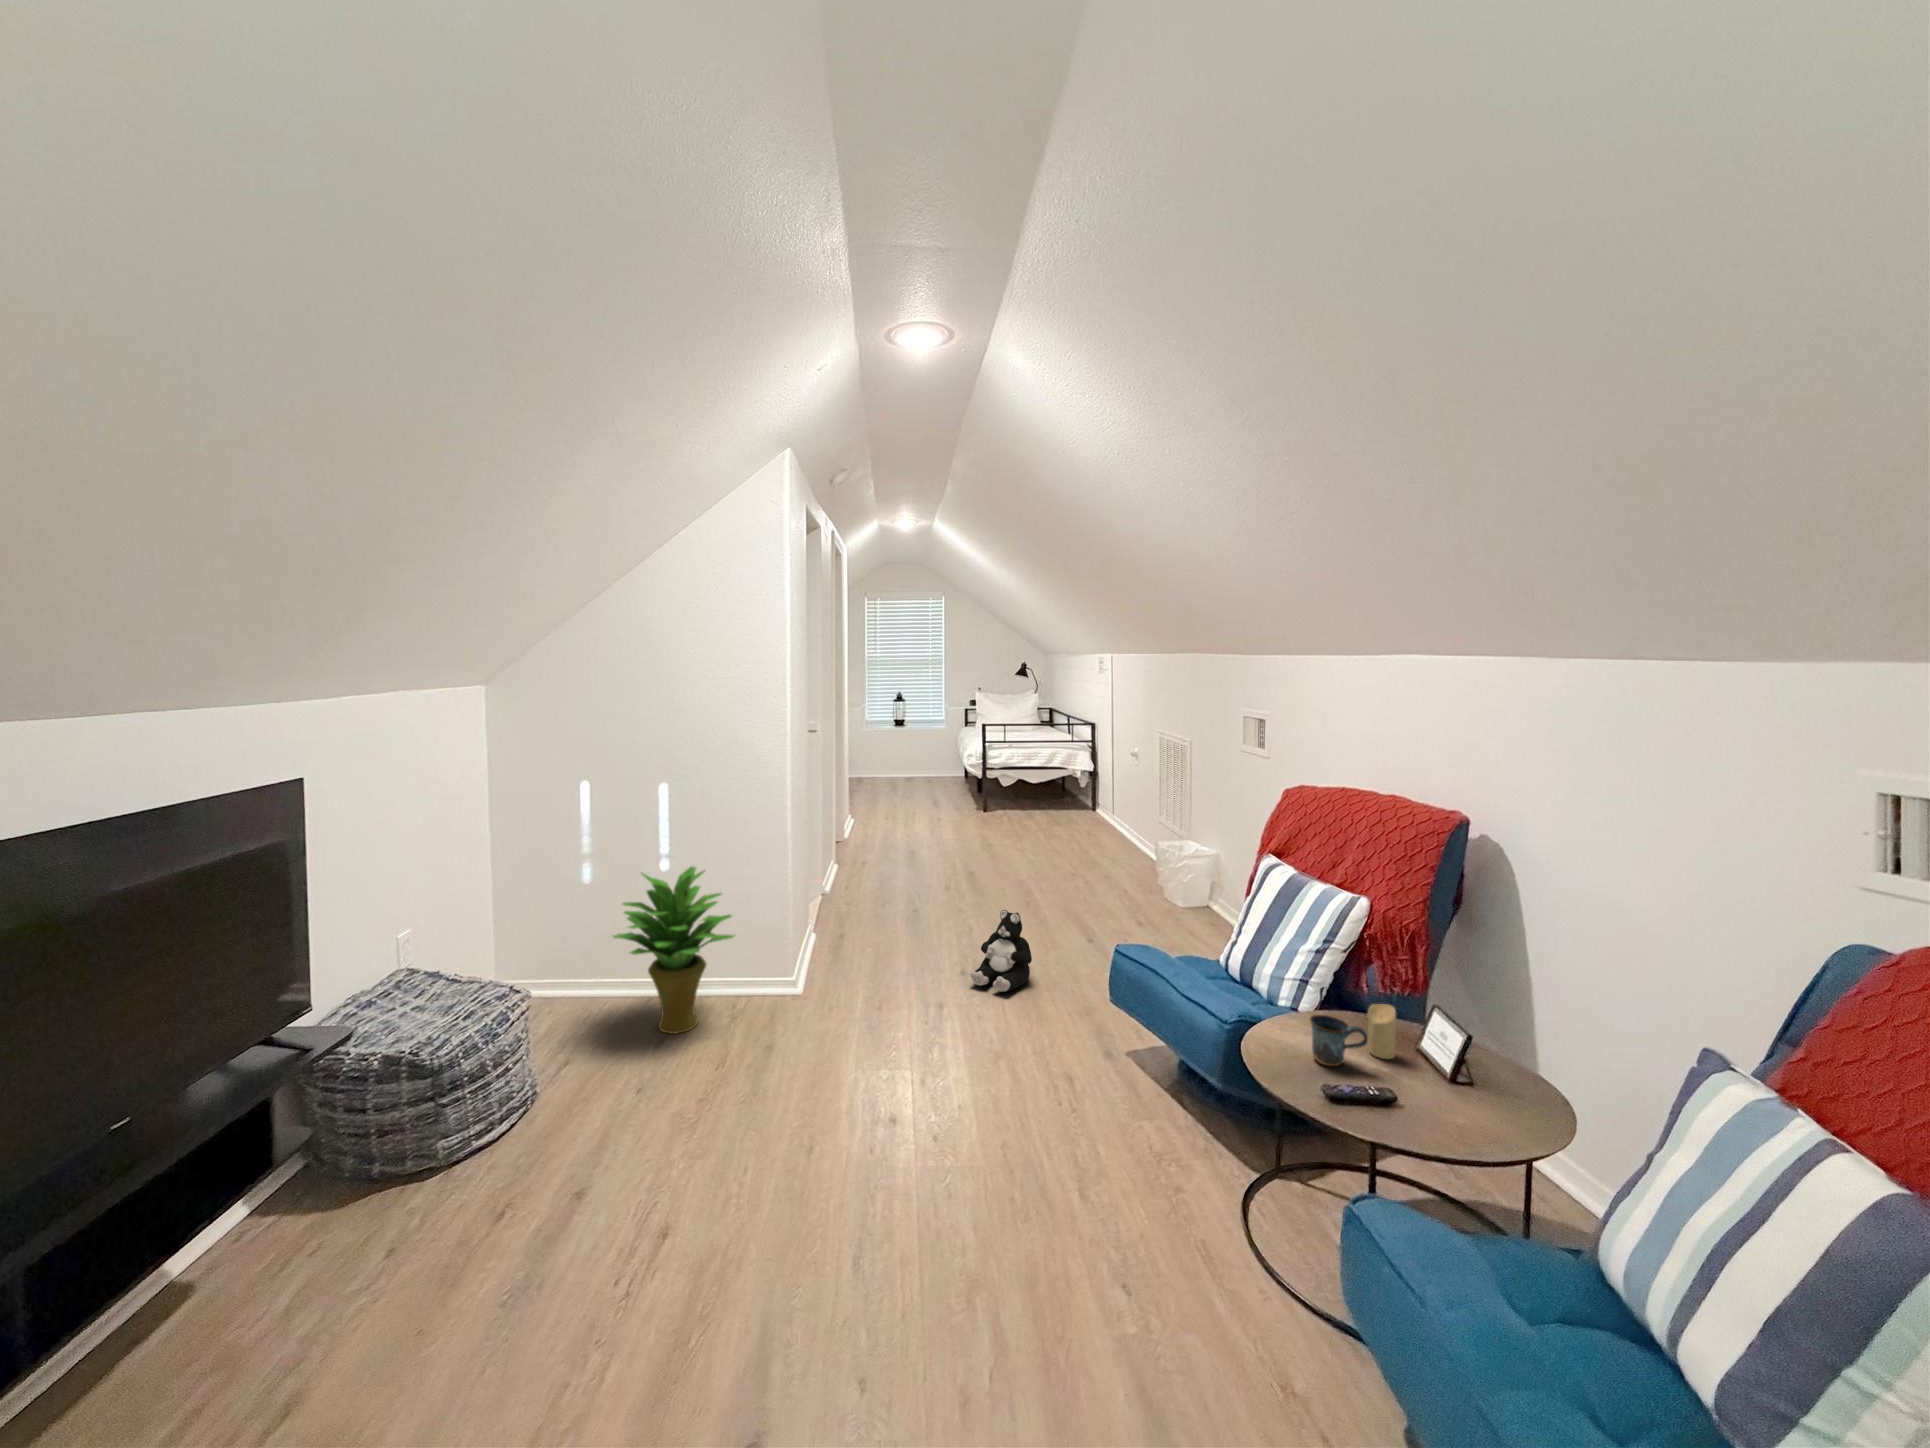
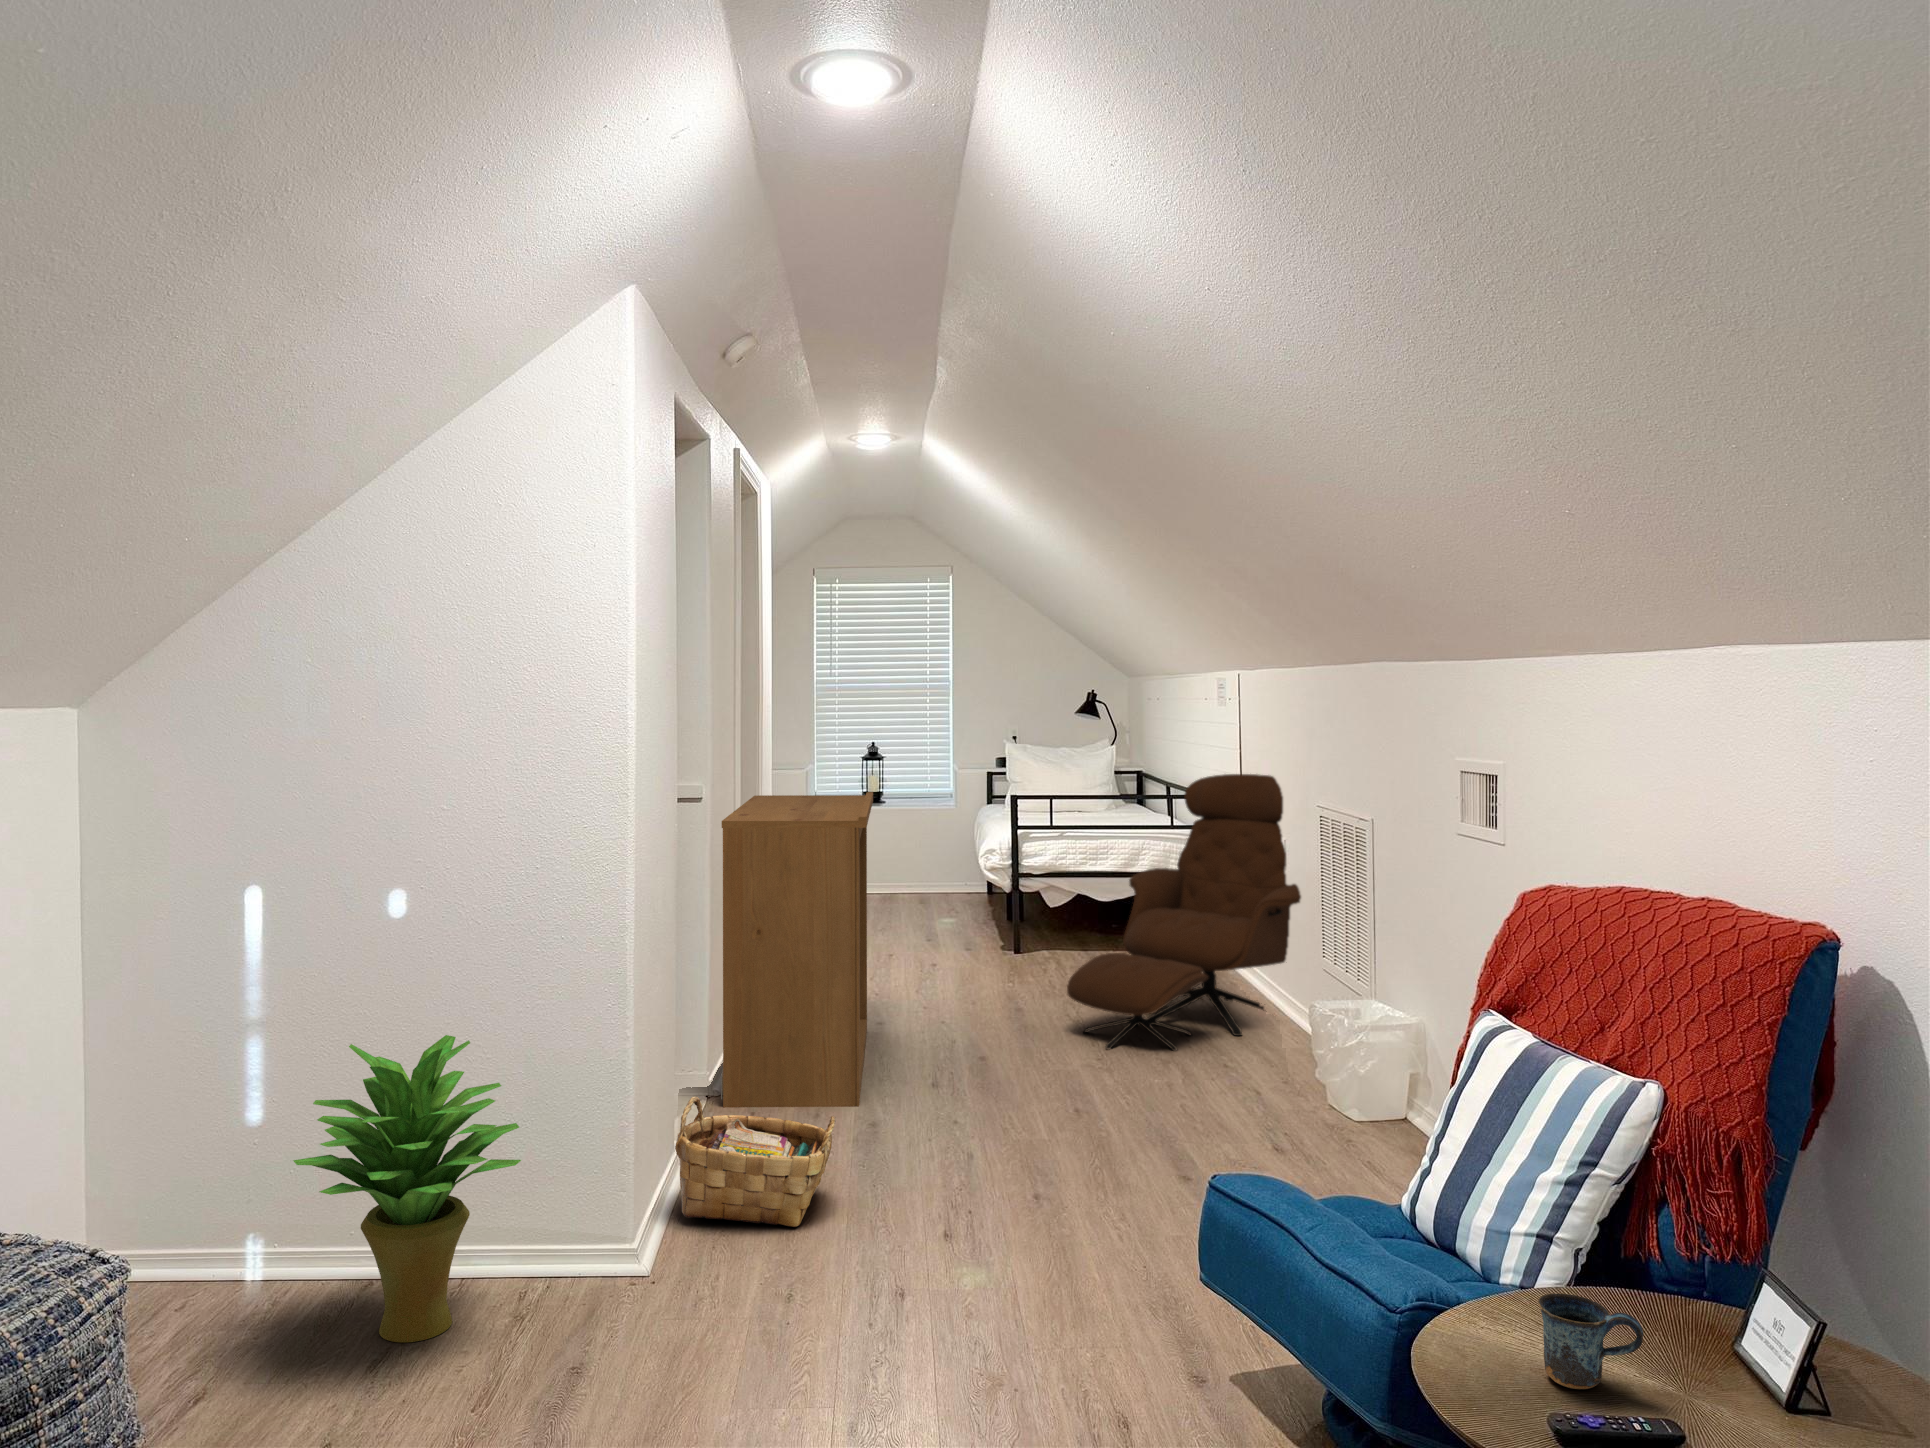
lounge chair: none [1018,713,1158,869] -> present [1067,774,1301,1051]
bookshelf: none [830,724,911,901] -> present [721,792,873,1108]
woven basket: none [812,897,900,969] -> present [675,1097,836,1227]
plush toy: present [970,910,1032,992] -> none [957,1117,1070,1268]
candle: present [1367,1004,1396,1059] -> none [1647,1273,1699,1377]

